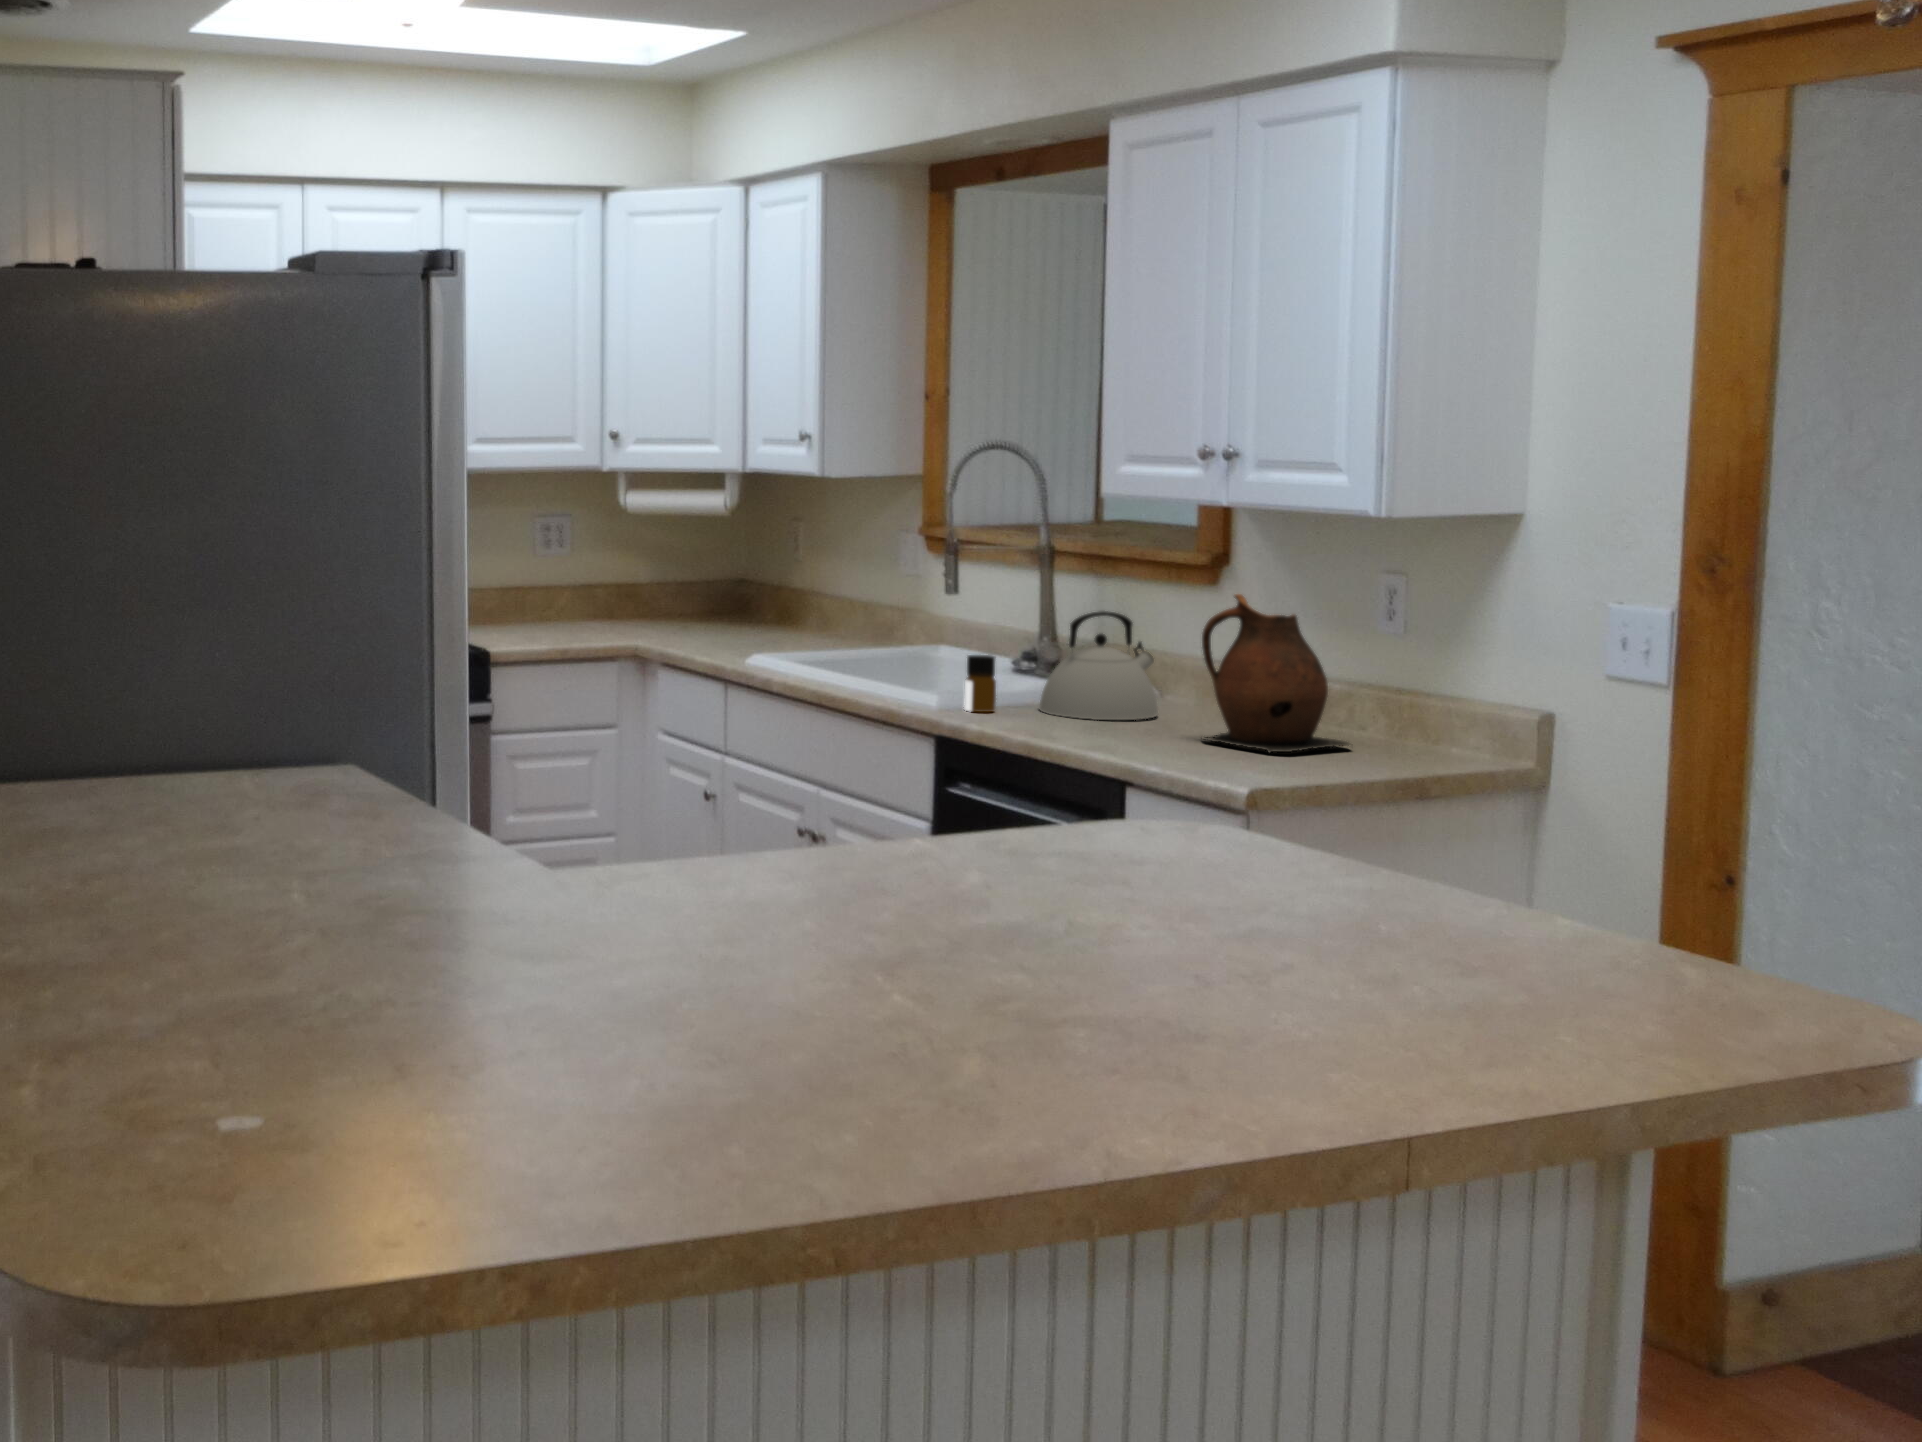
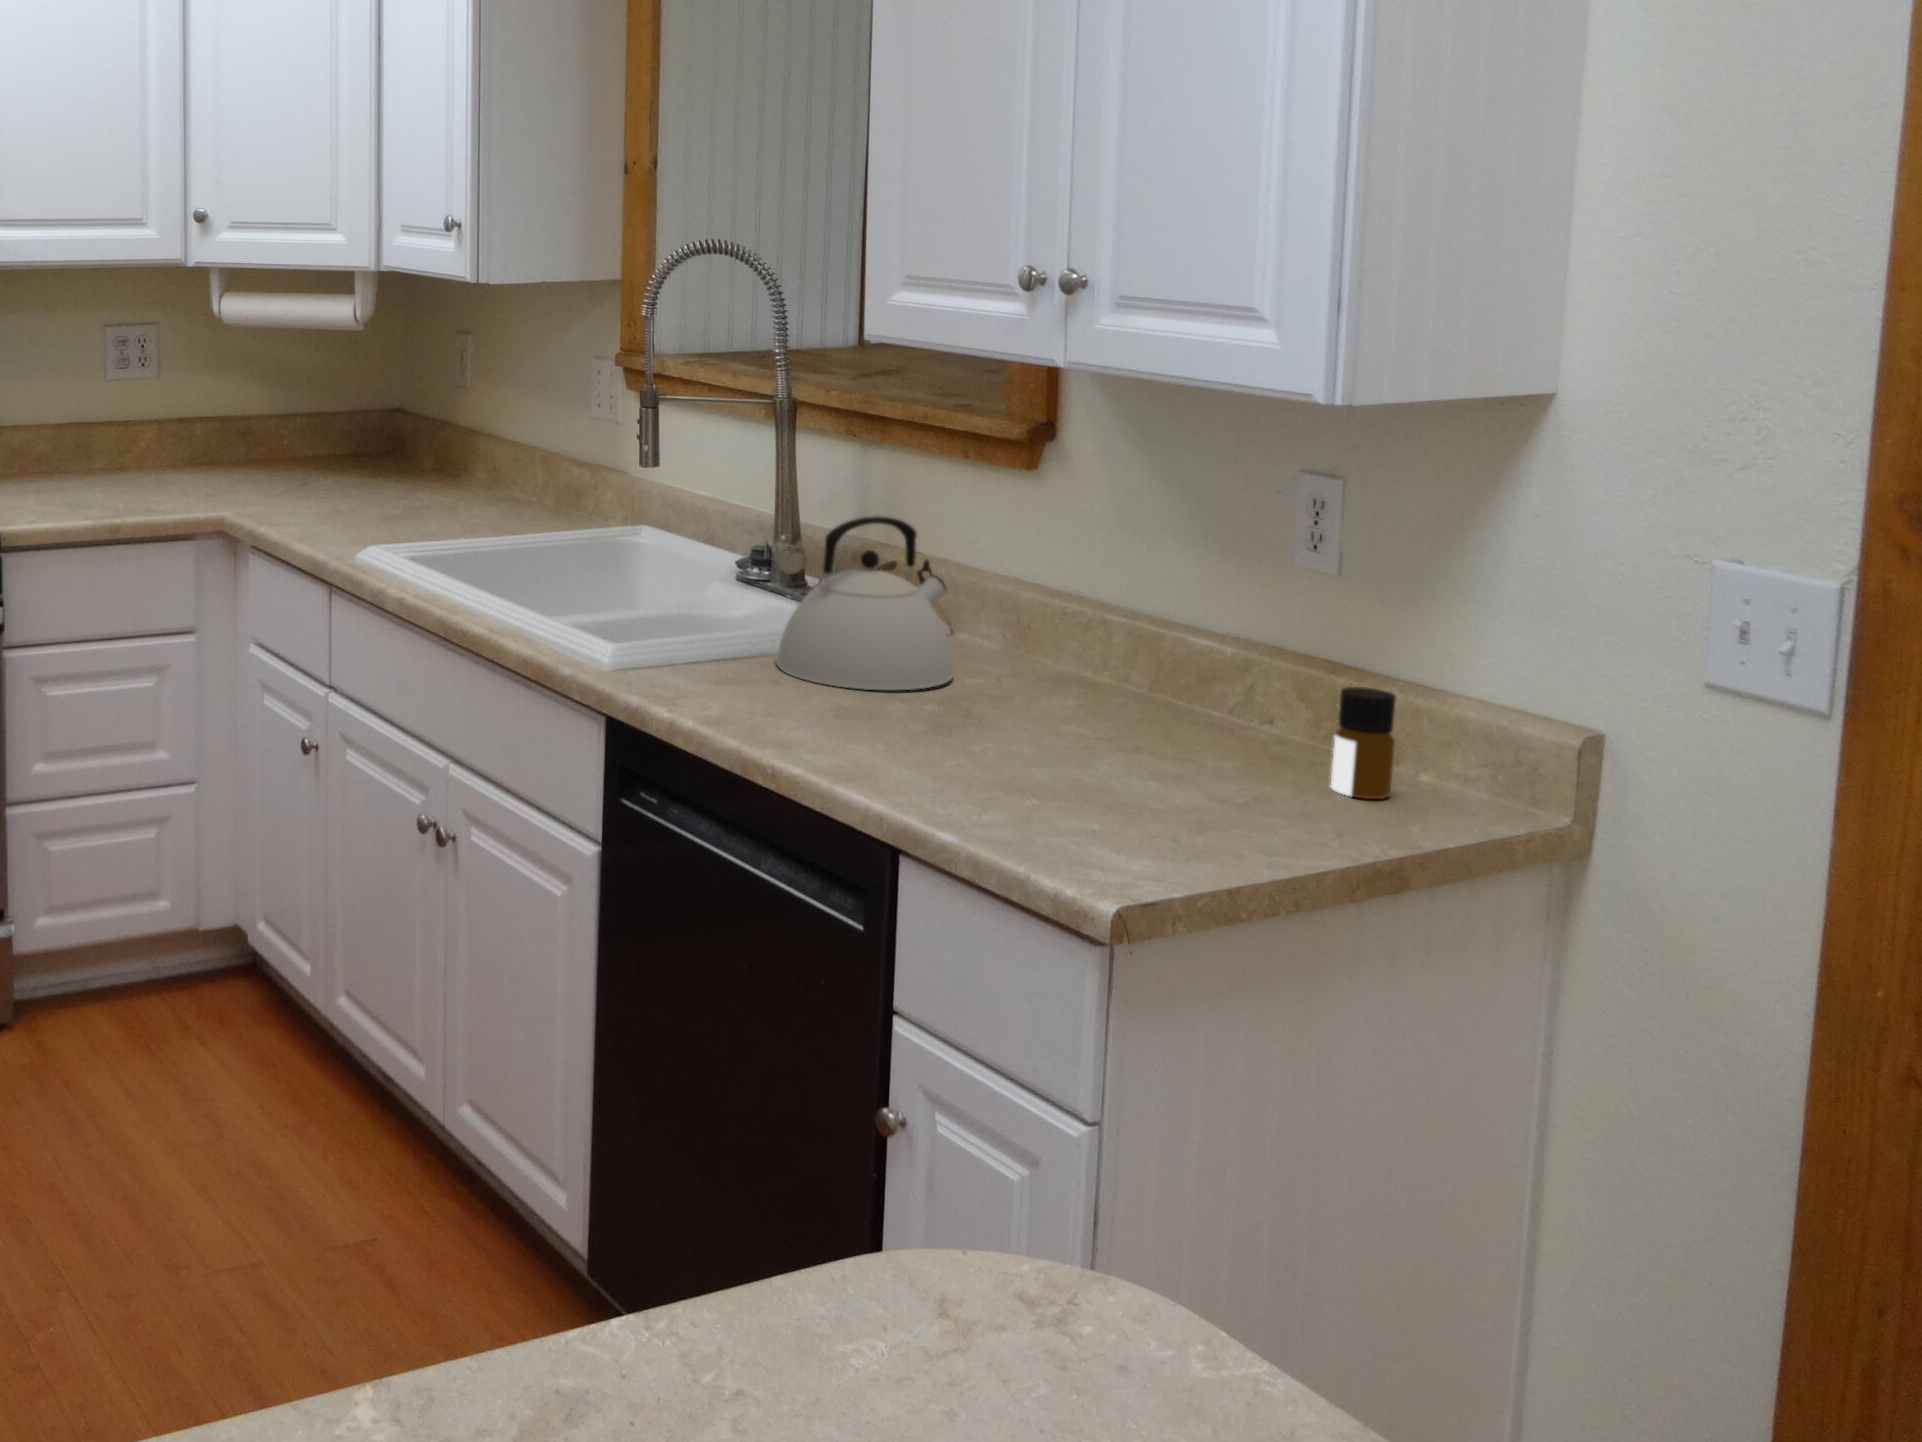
ceramic pitcher: present [1202,594,1350,753] -> none [1028,510,1263,780]
bottle: present [965,655,996,712] -> present [1331,687,1396,799]

